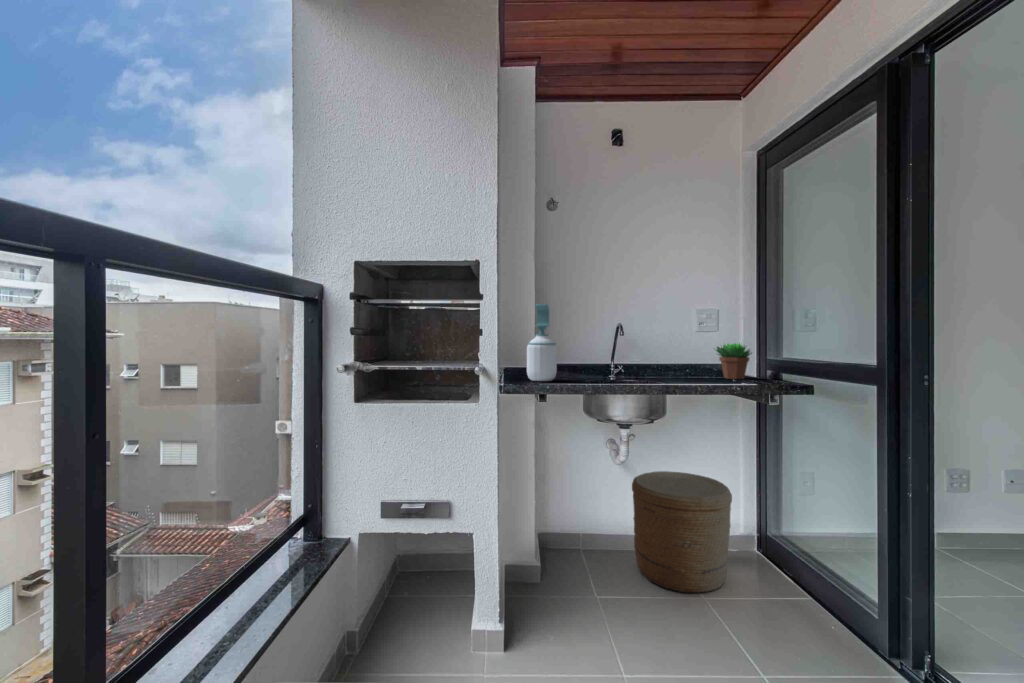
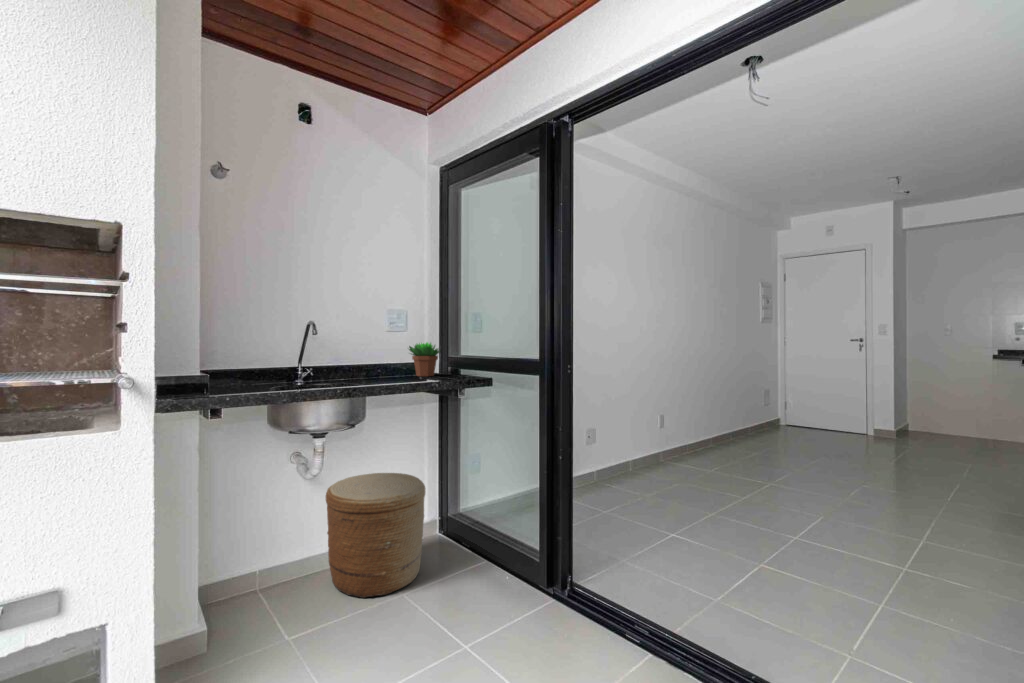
soap bottle: present [527,304,557,381] -> none [194,294,239,393]

